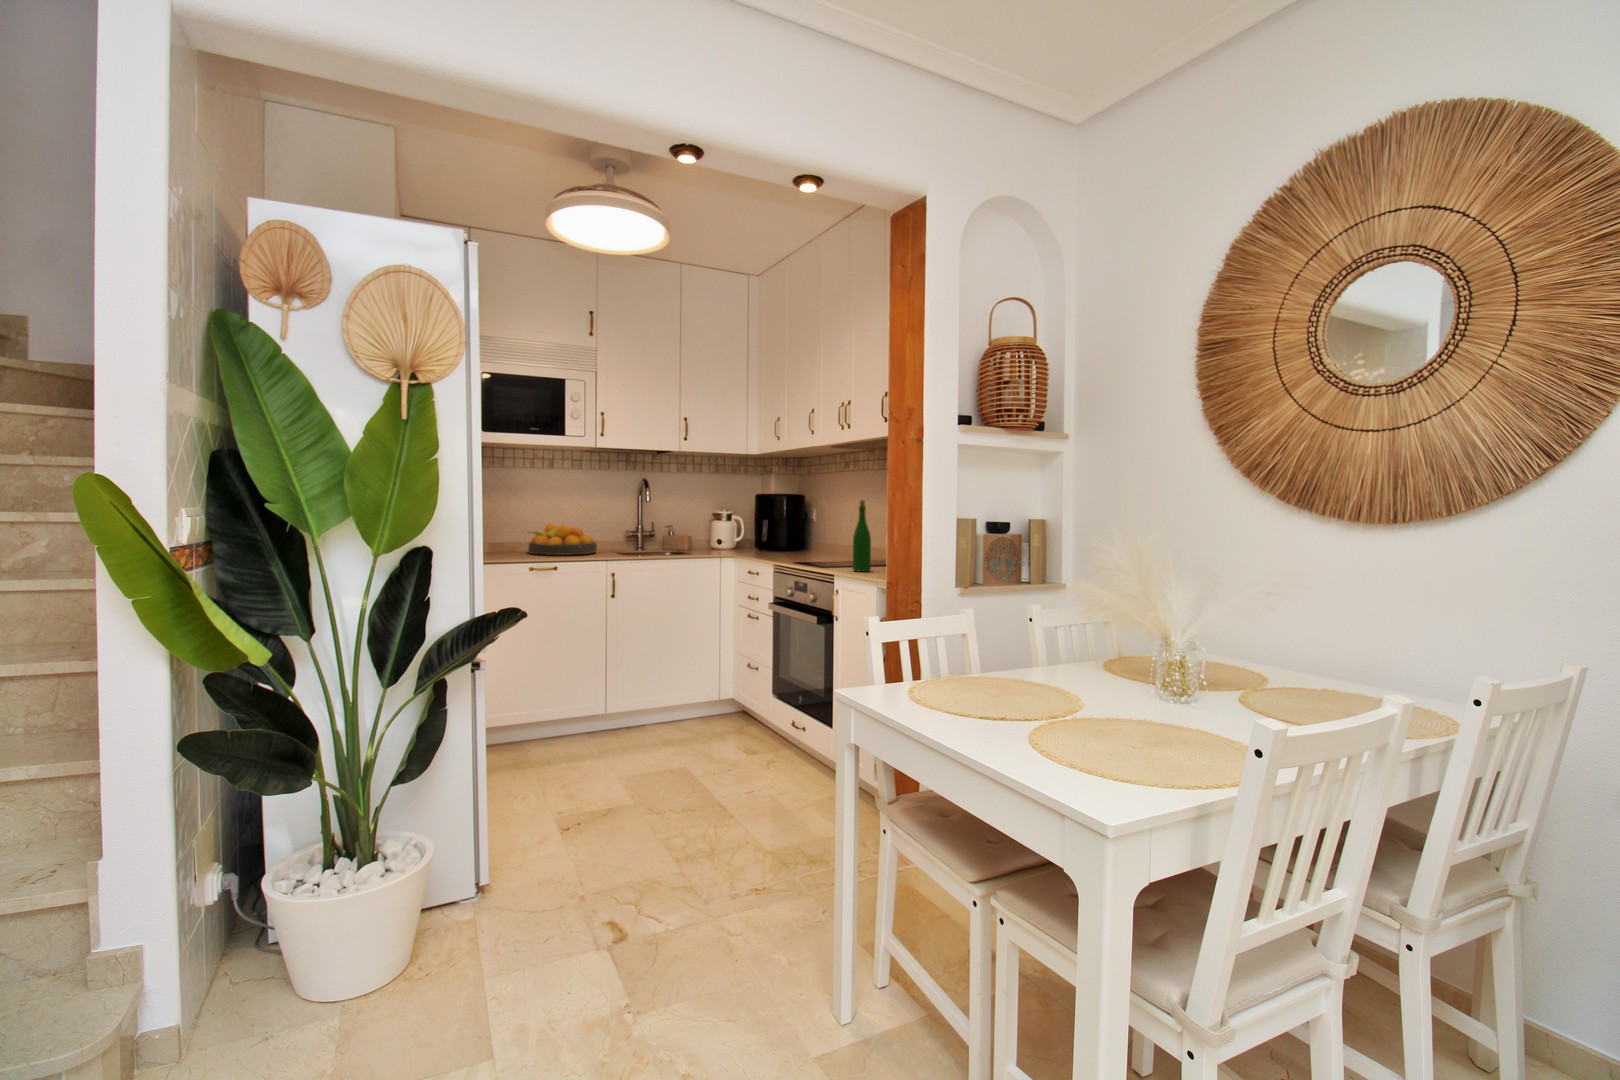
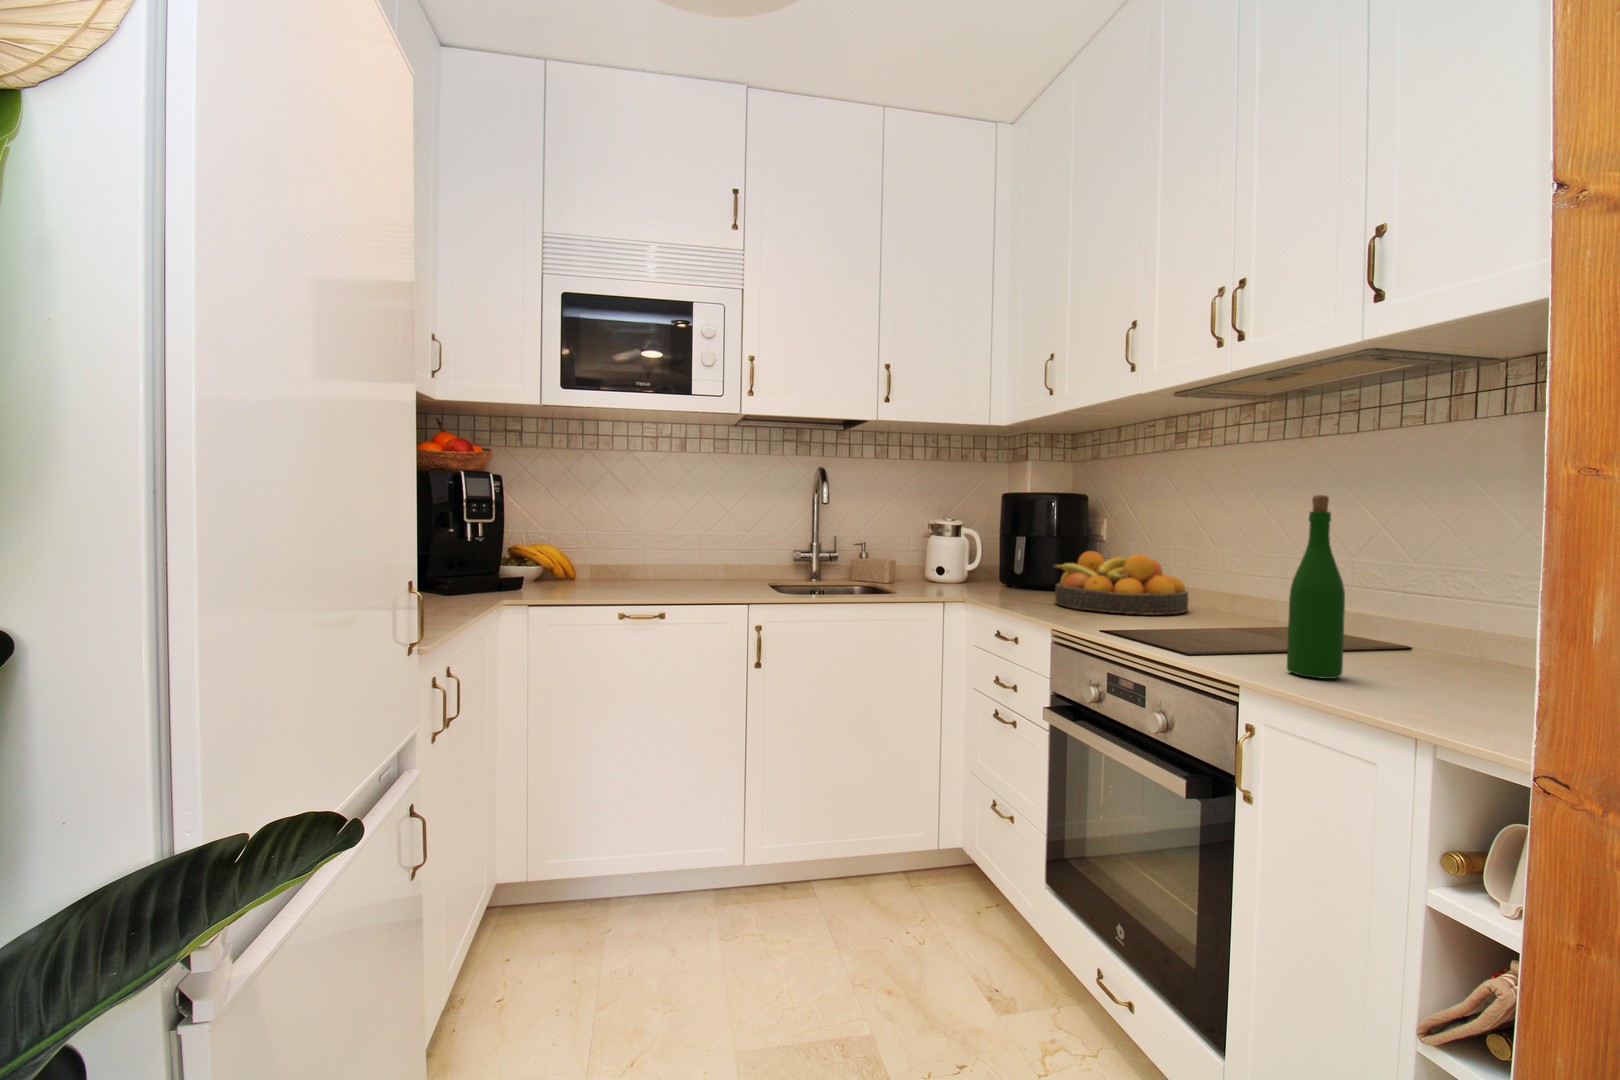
fruit bowl: present [528,524,597,555] -> present [1054,551,1189,615]

